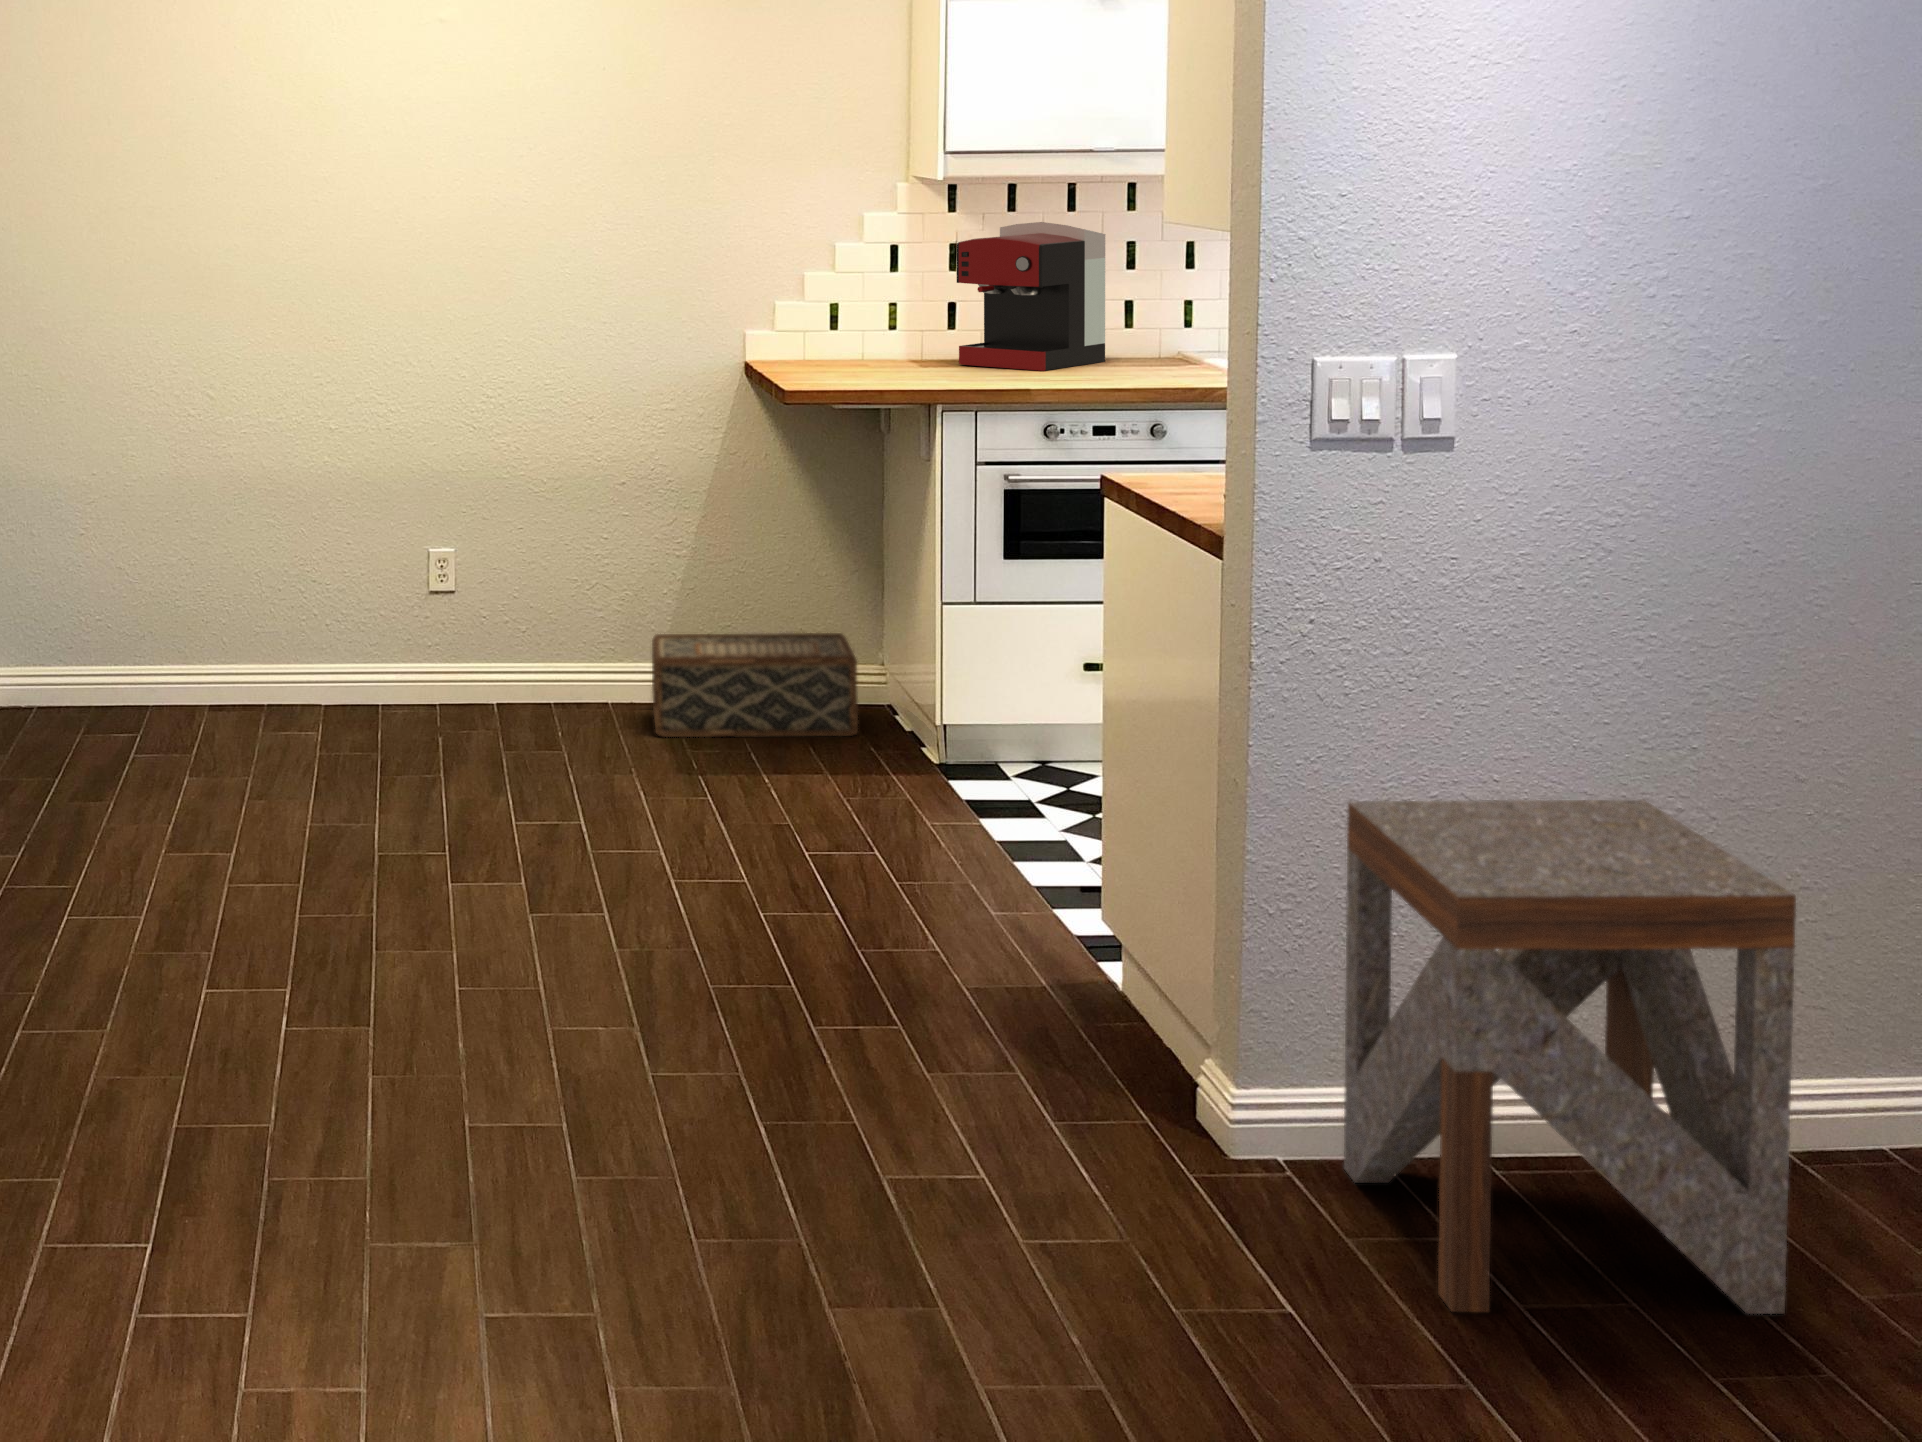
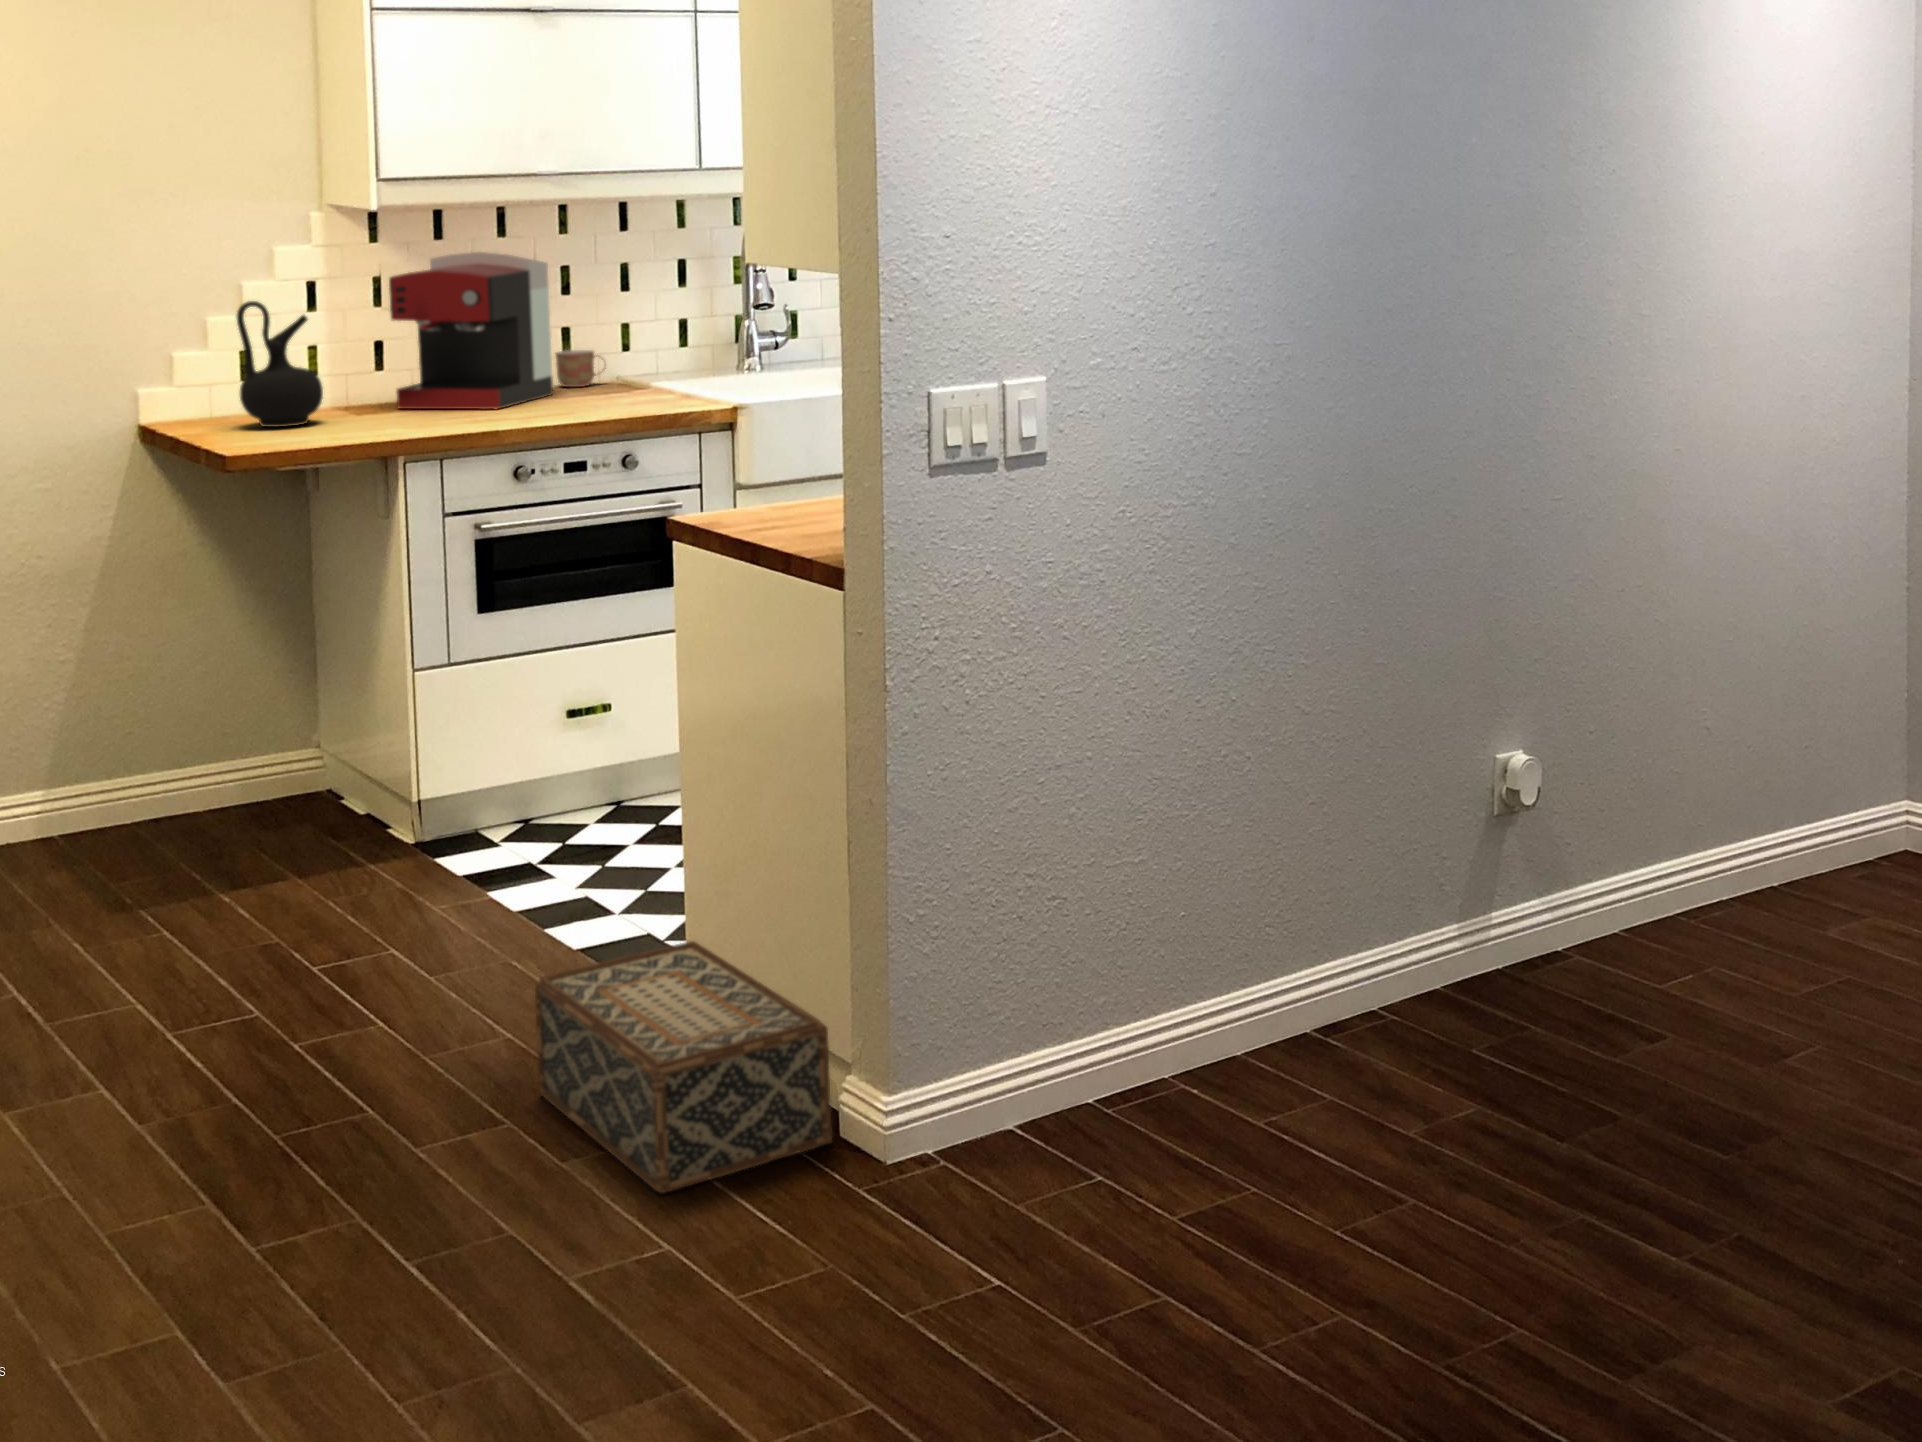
ceramic jug: none [820,259,890,373] -> present [236,301,323,427]
mug: none [1114,321,1163,356] -> present [555,350,603,387]
woven basket: present [652,633,858,737] -> present [535,941,832,1193]
side table: present [1344,800,1796,1314] -> none [979,755,1363,1242]

